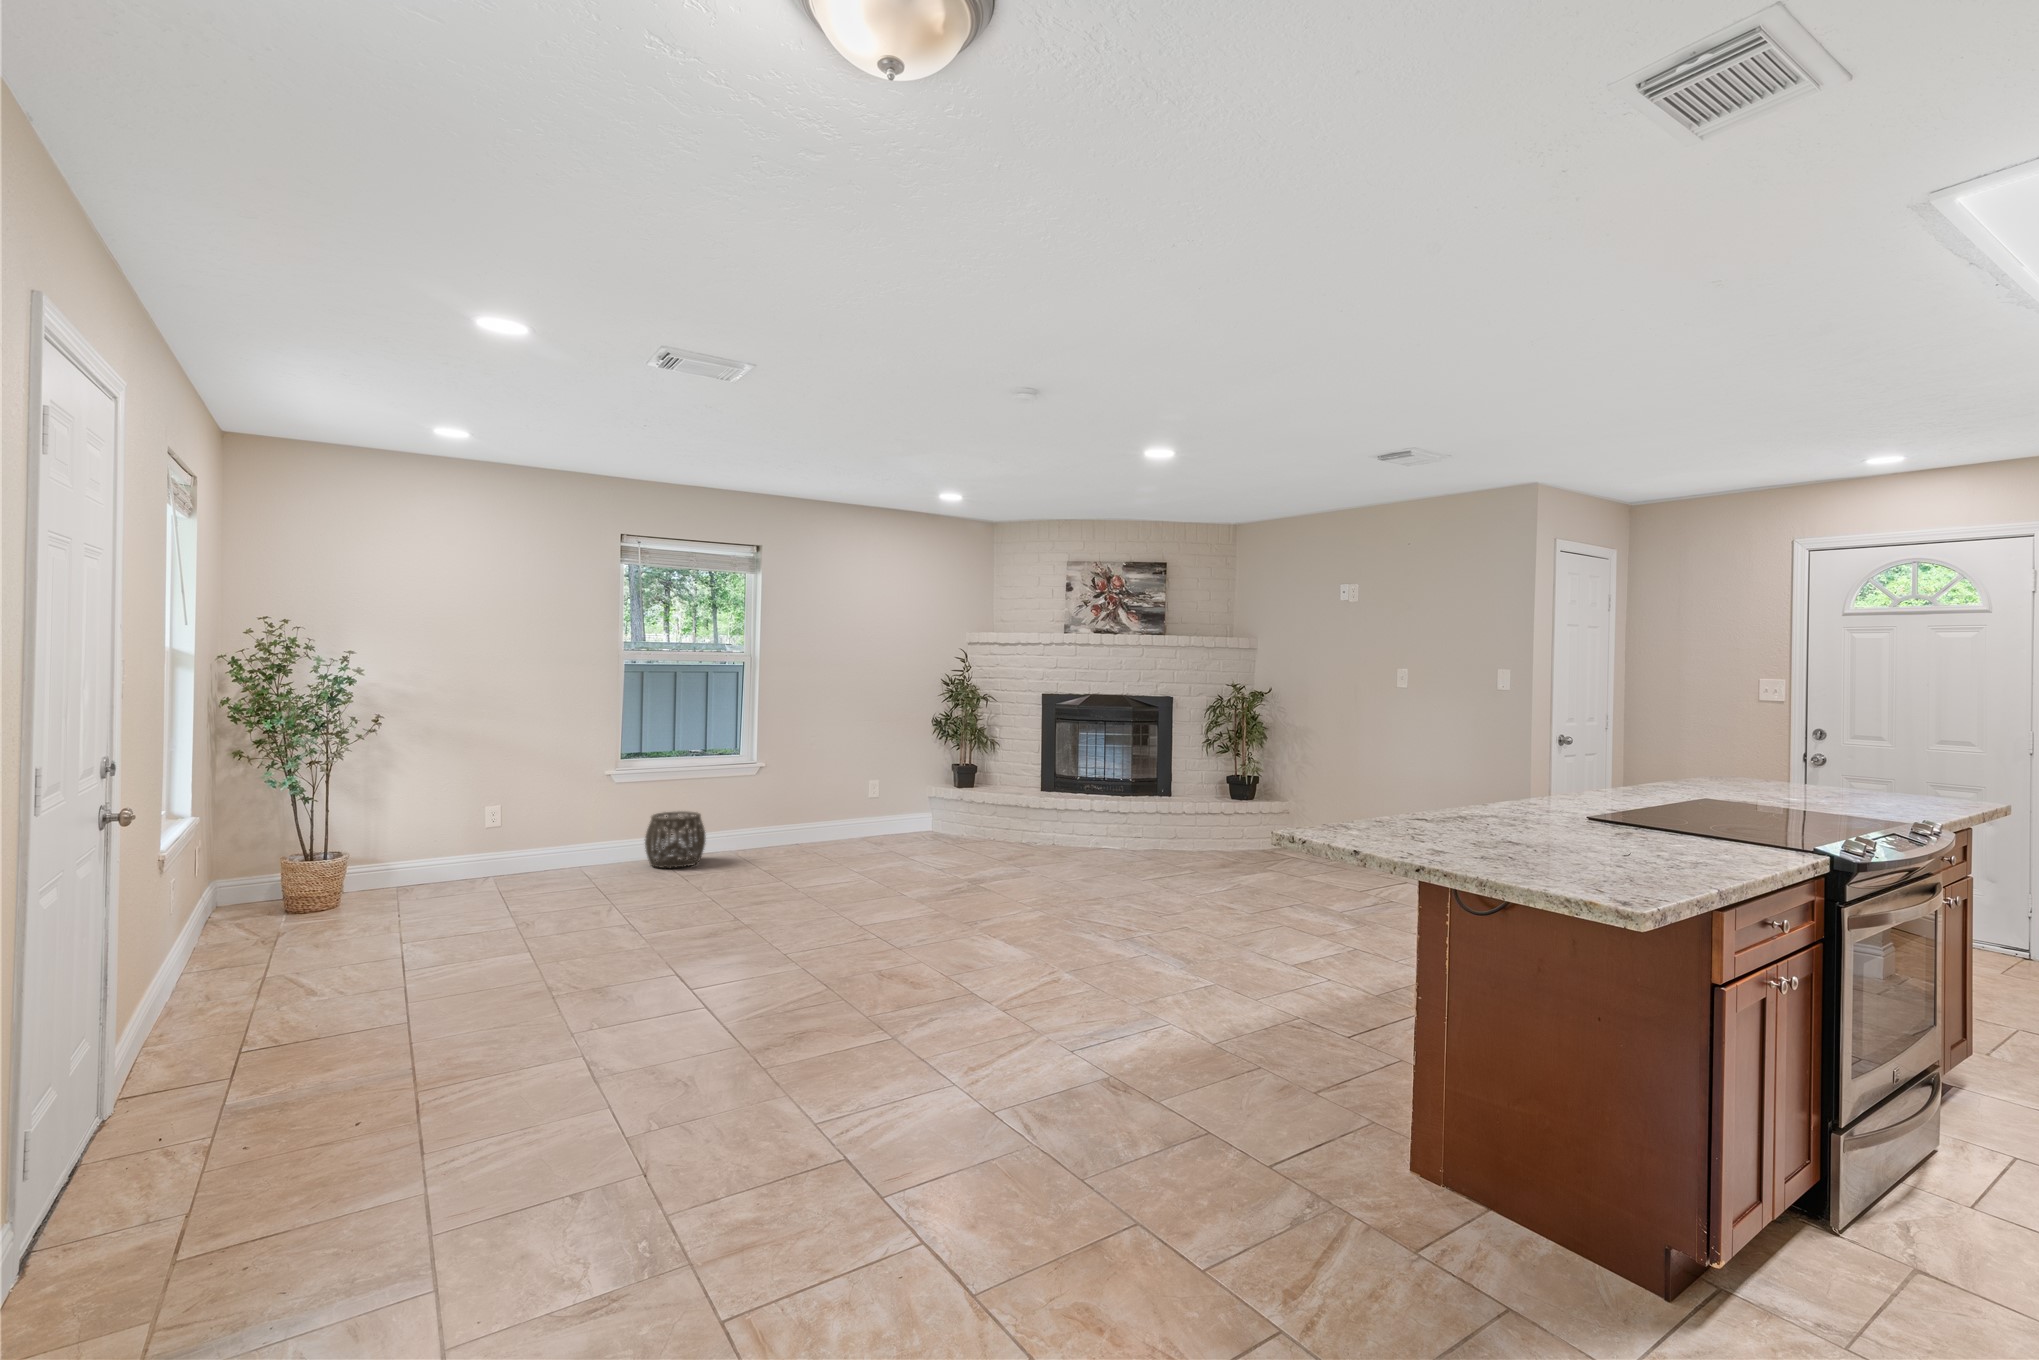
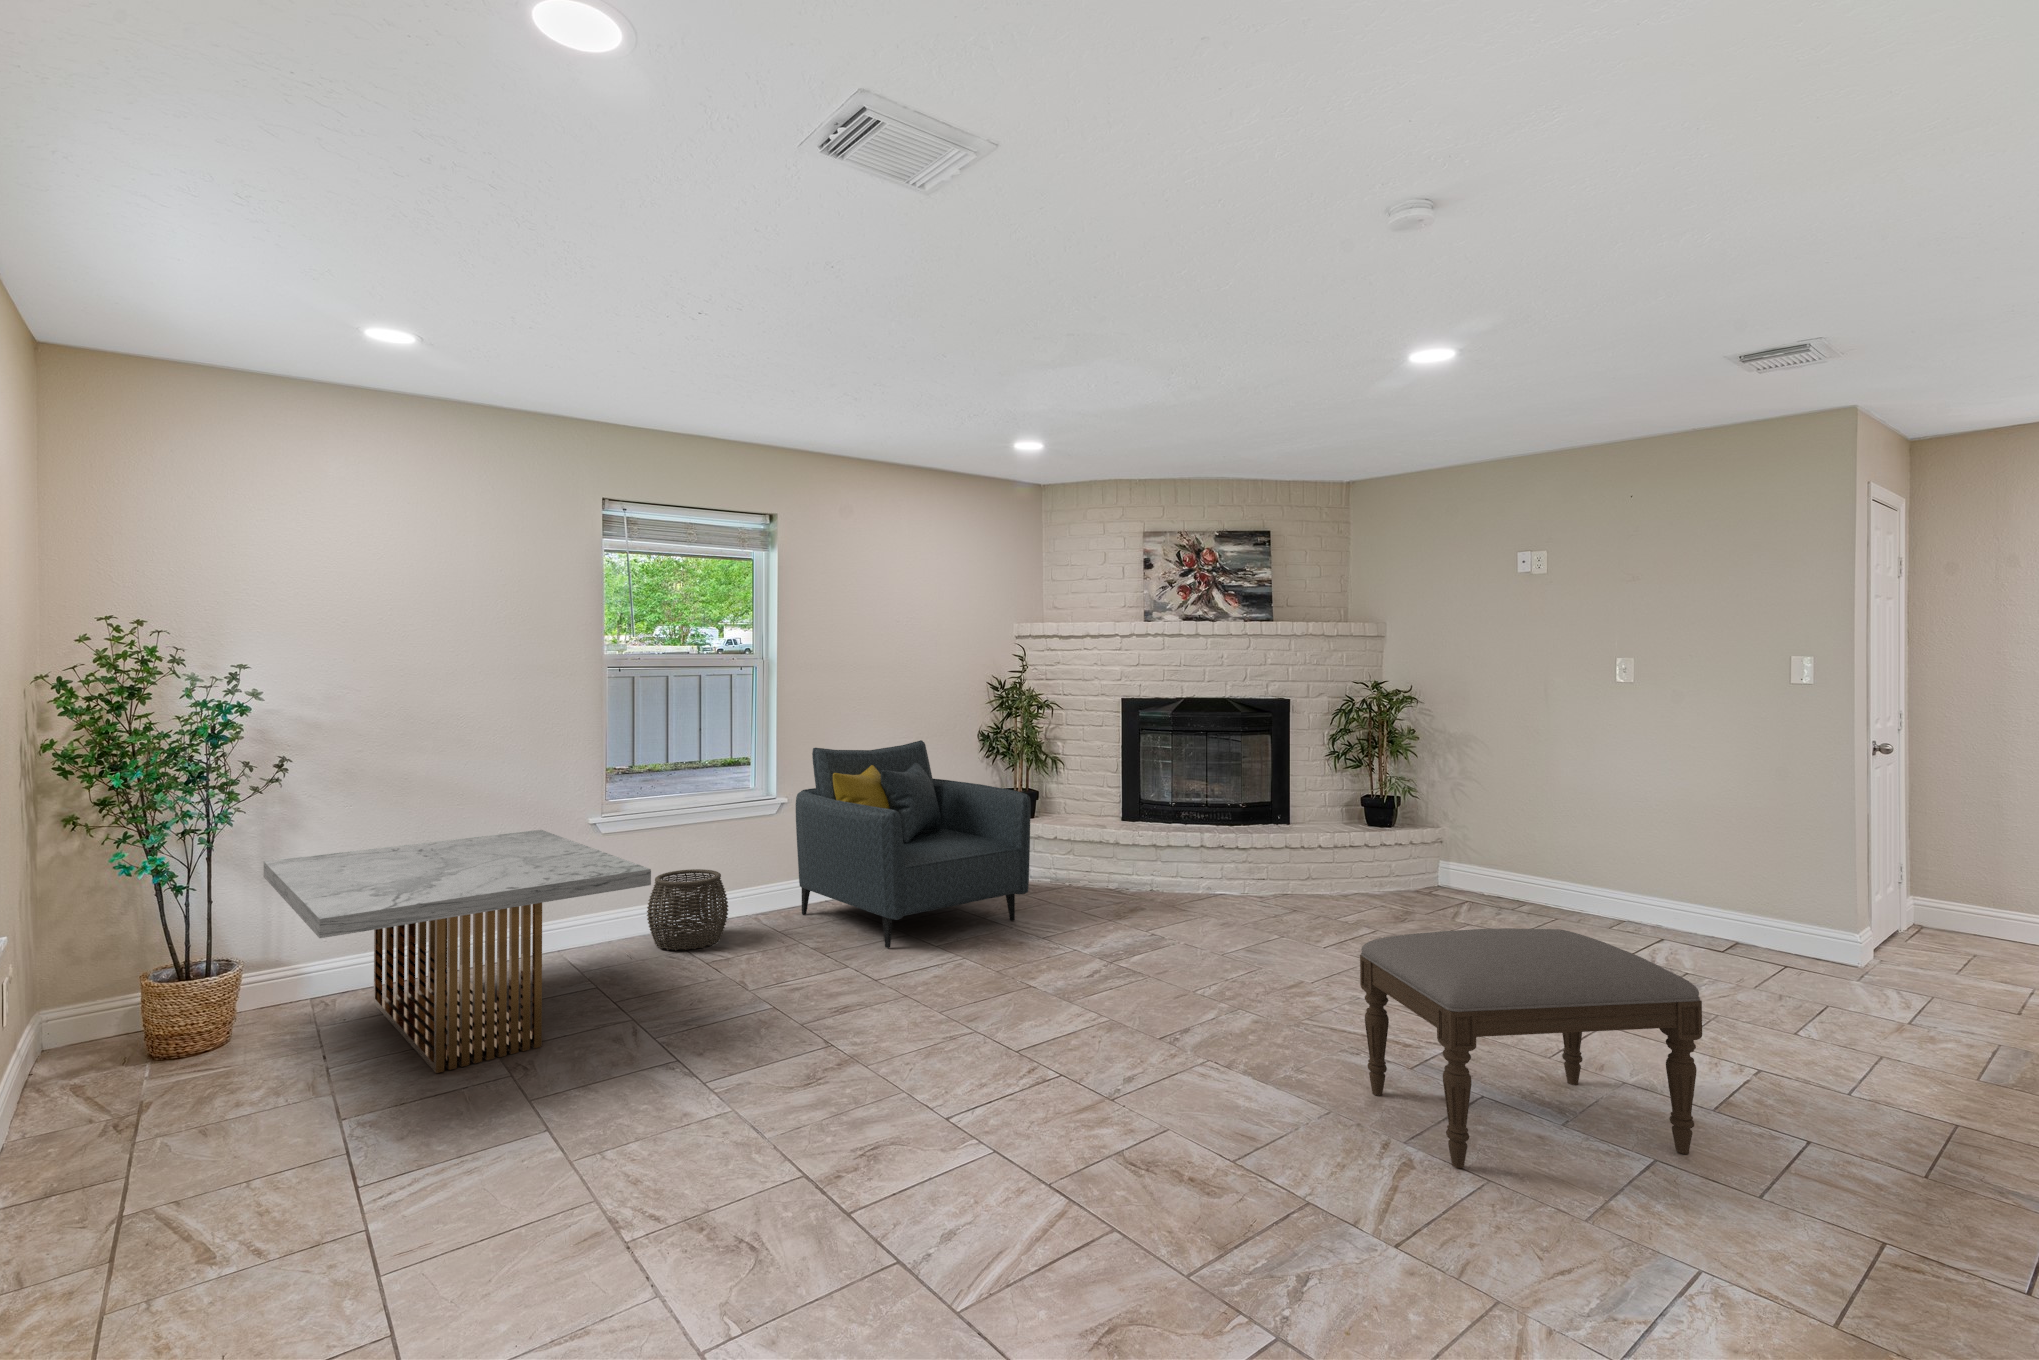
armchair: none [766,722,941,871] -> present [796,740,1031,948]
coffee table: none [365,776,624,925] -> present [263,830,651,1073]
ottoman: none [1070,845,1246,984] -> present [1360,928,1702,1168]

